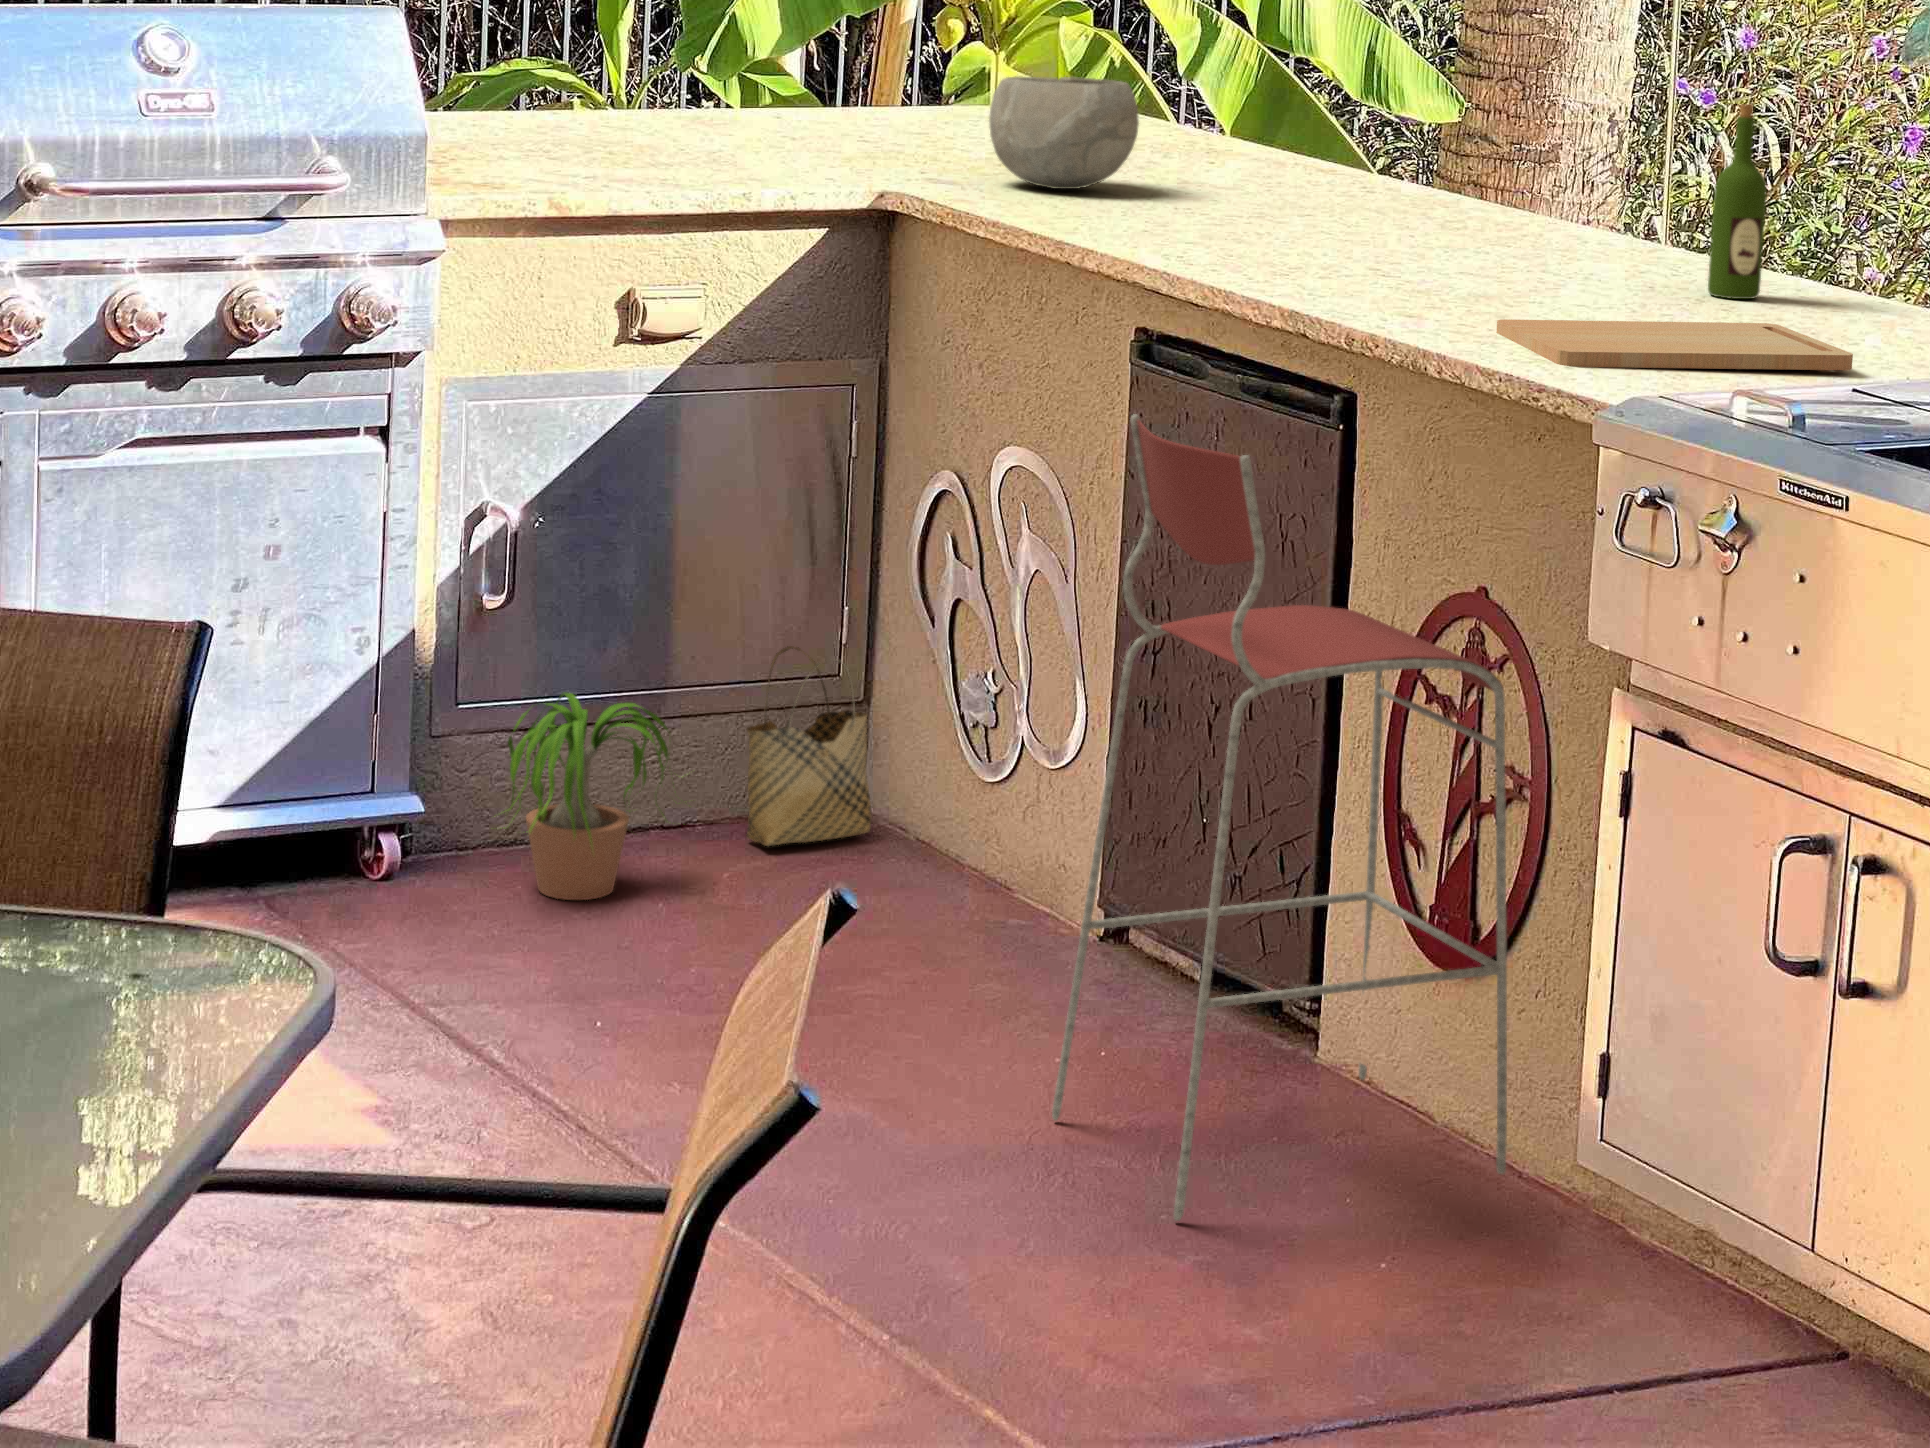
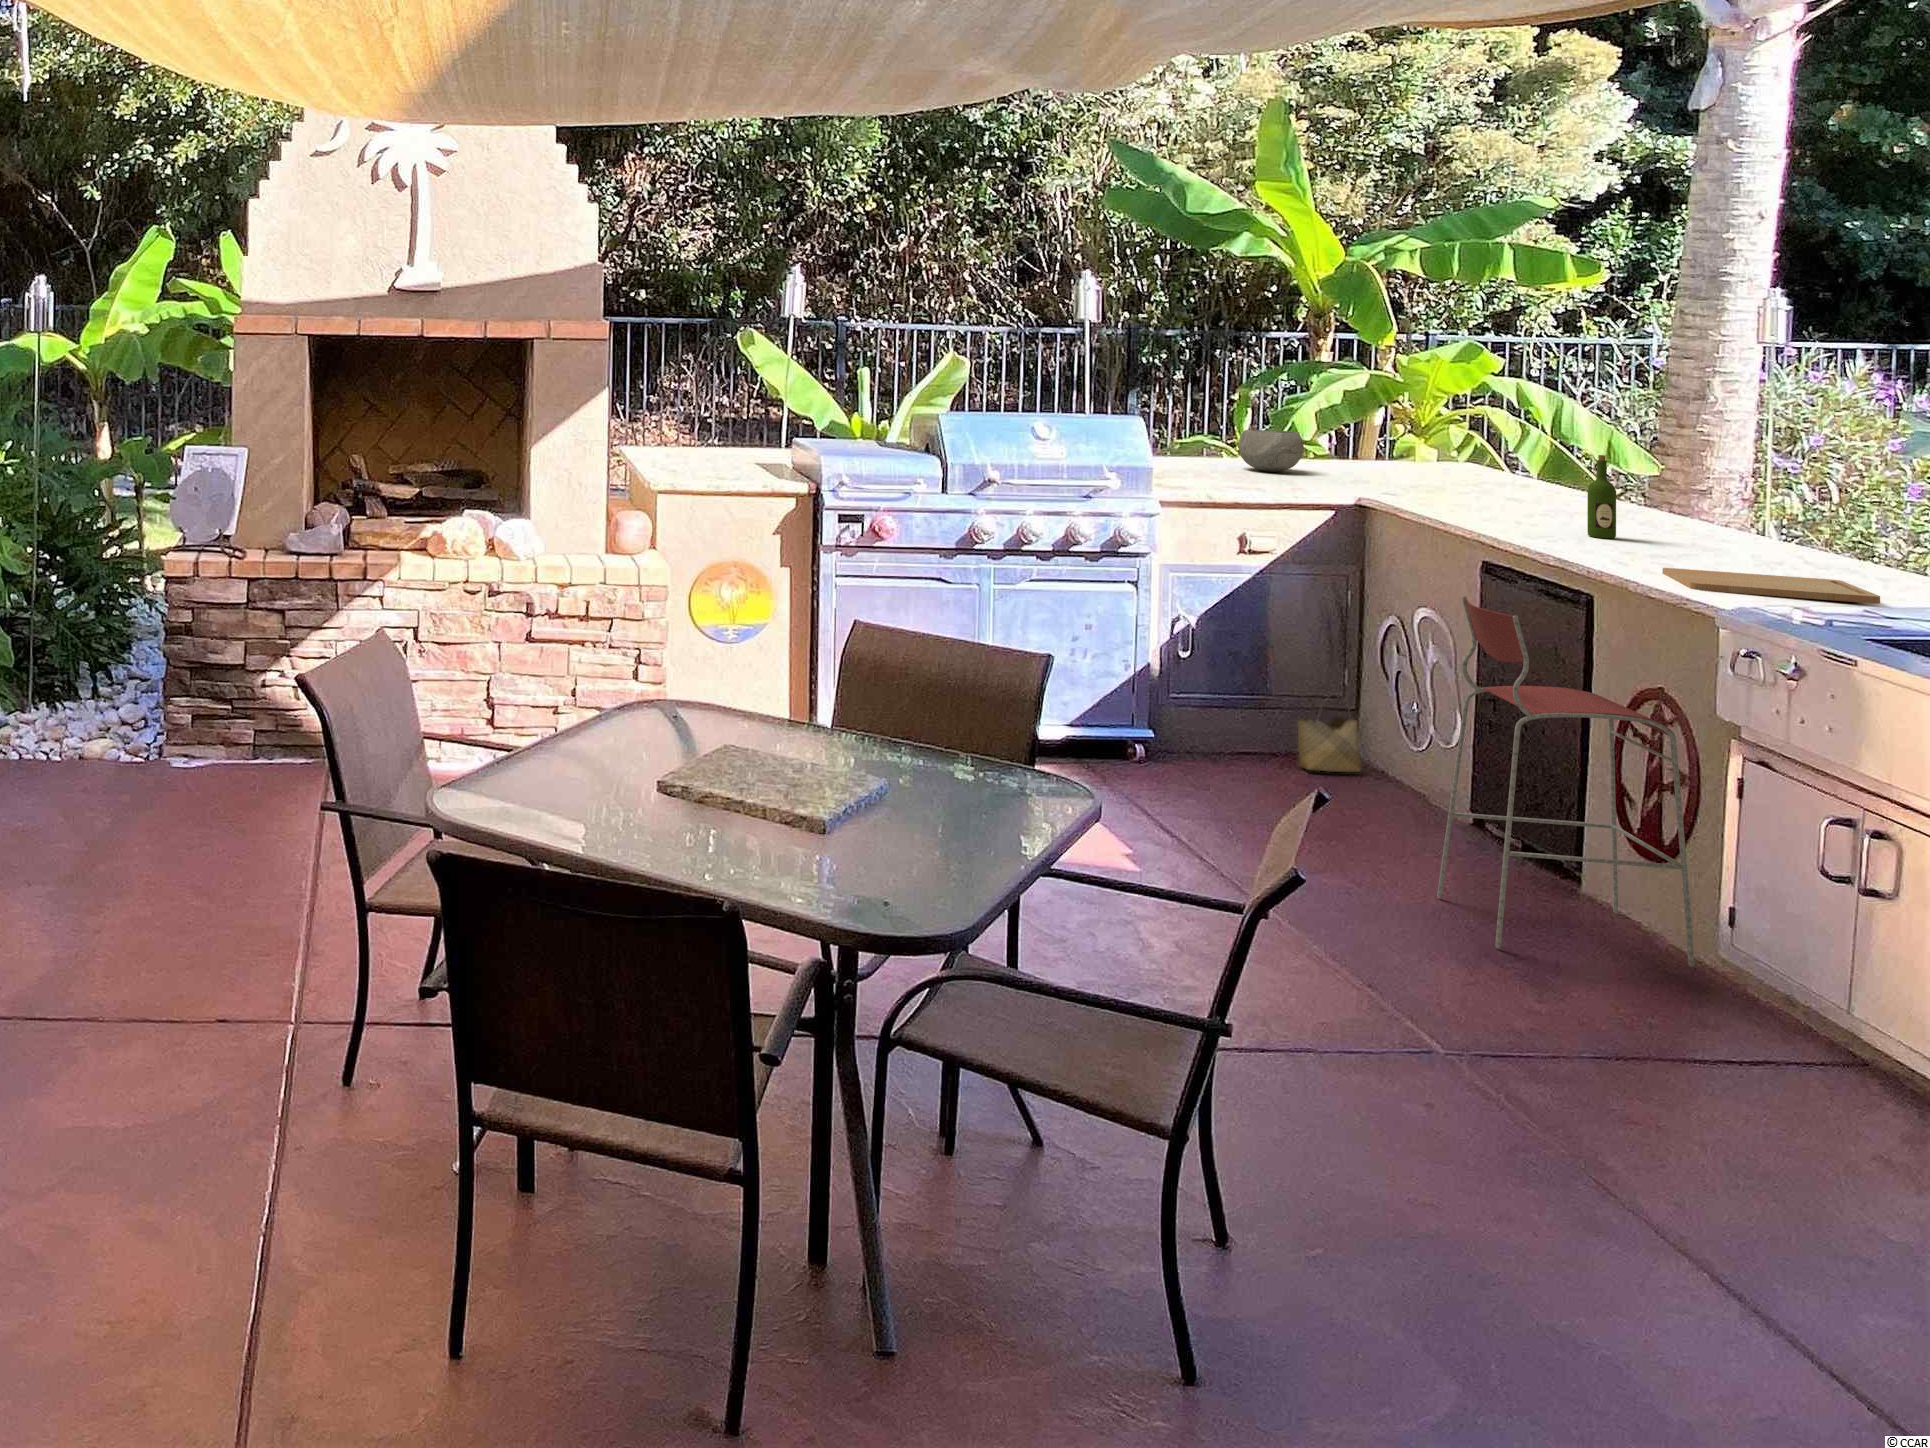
bowl: present [989,76,1139,189] -> present [1239,430,1304,472]
wine bottle: present [1708,104,1767,299] -> present [1587,455,1616,539]
potted plant: present [507,693,669,900] -> none [1174,692,1272,778]

